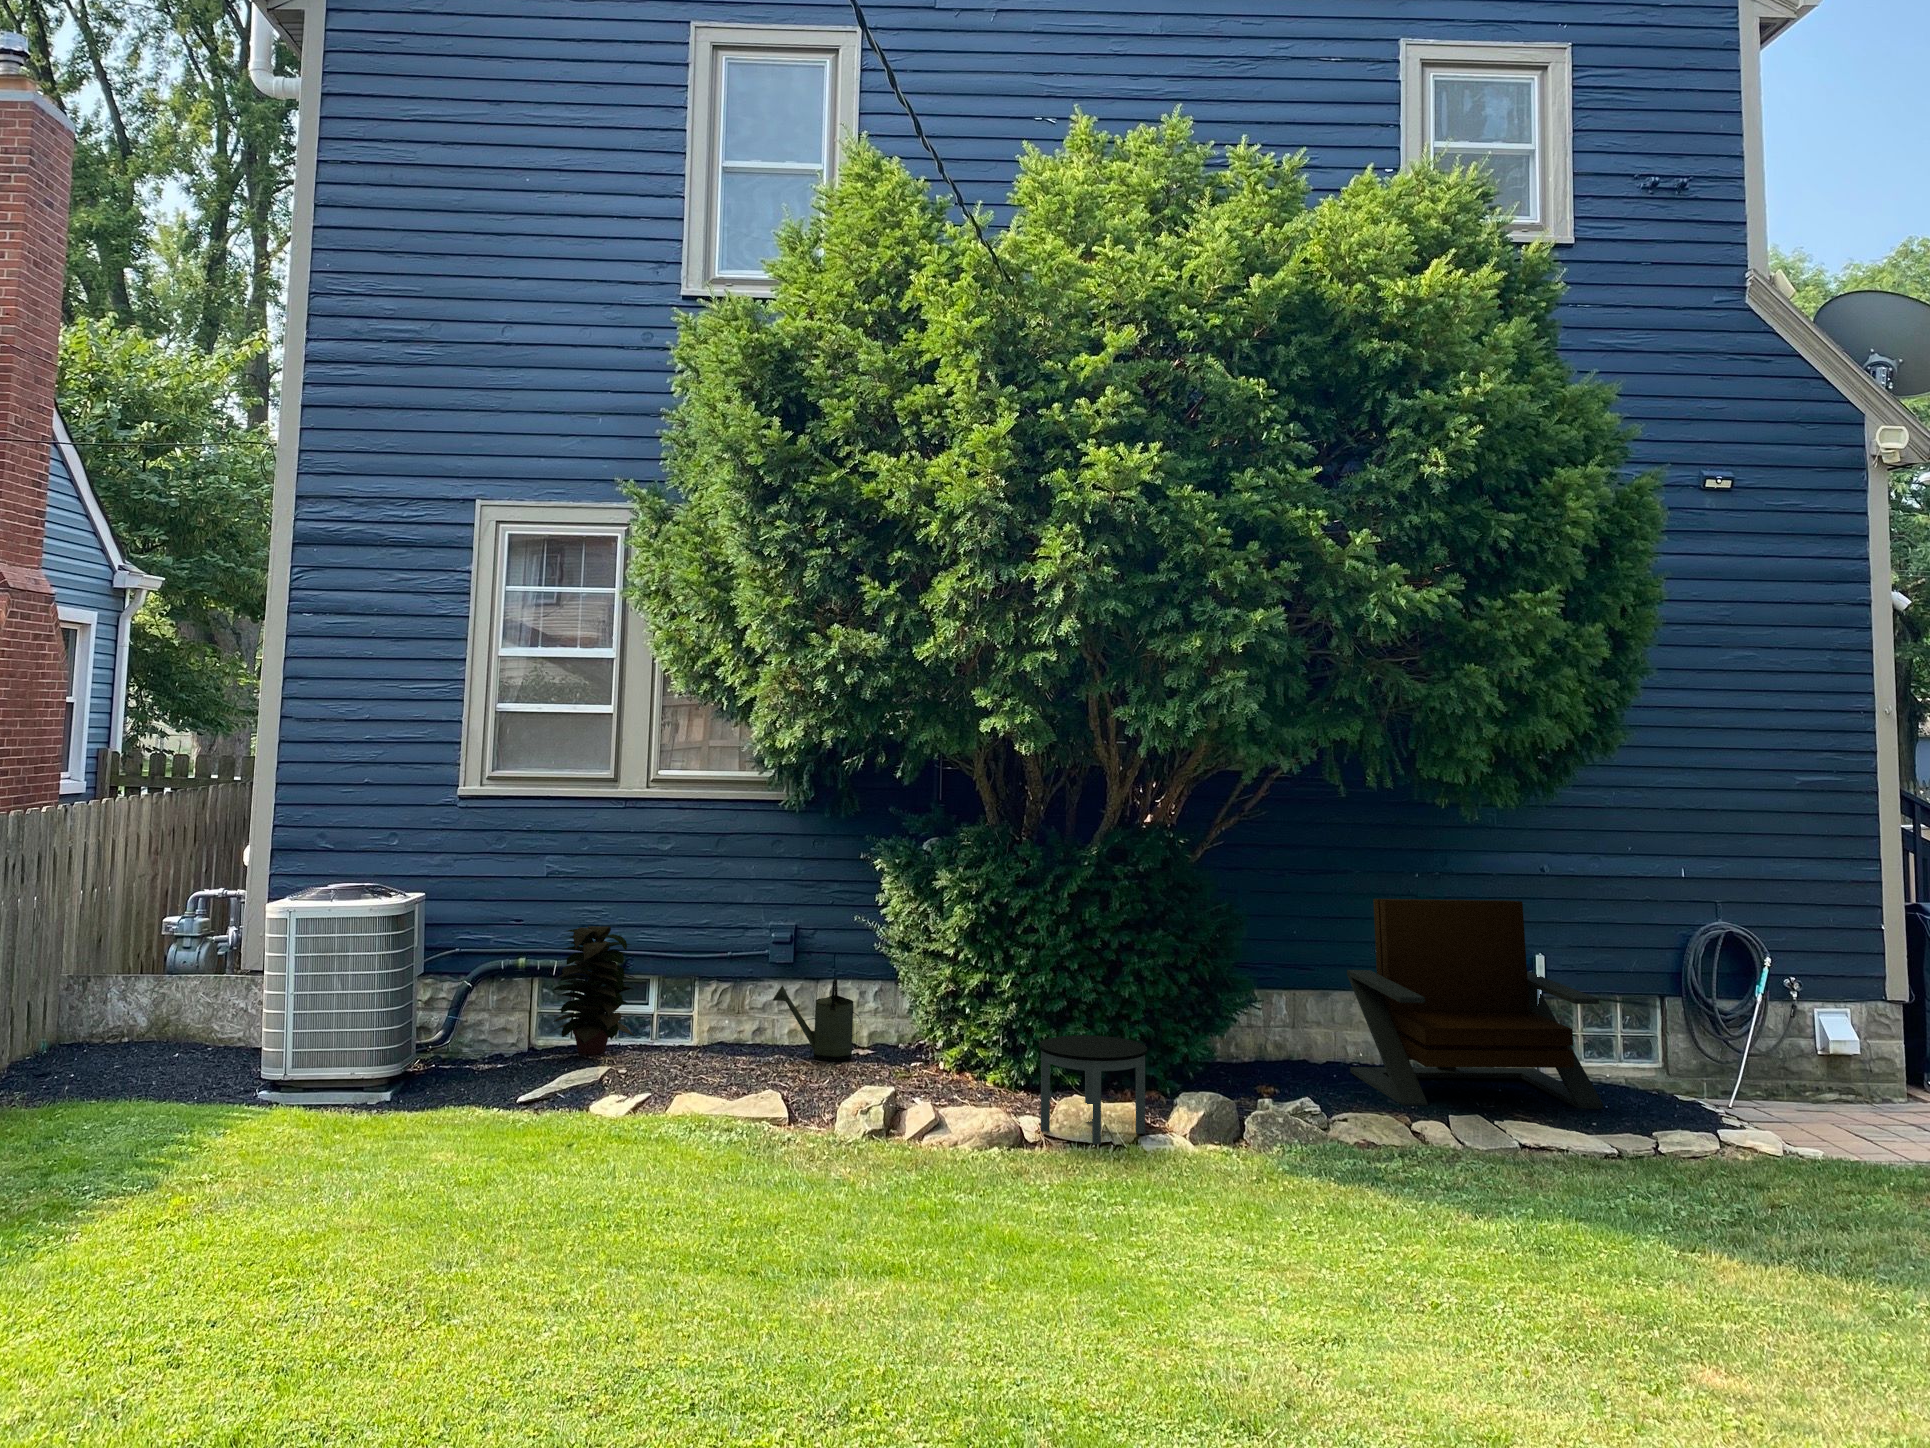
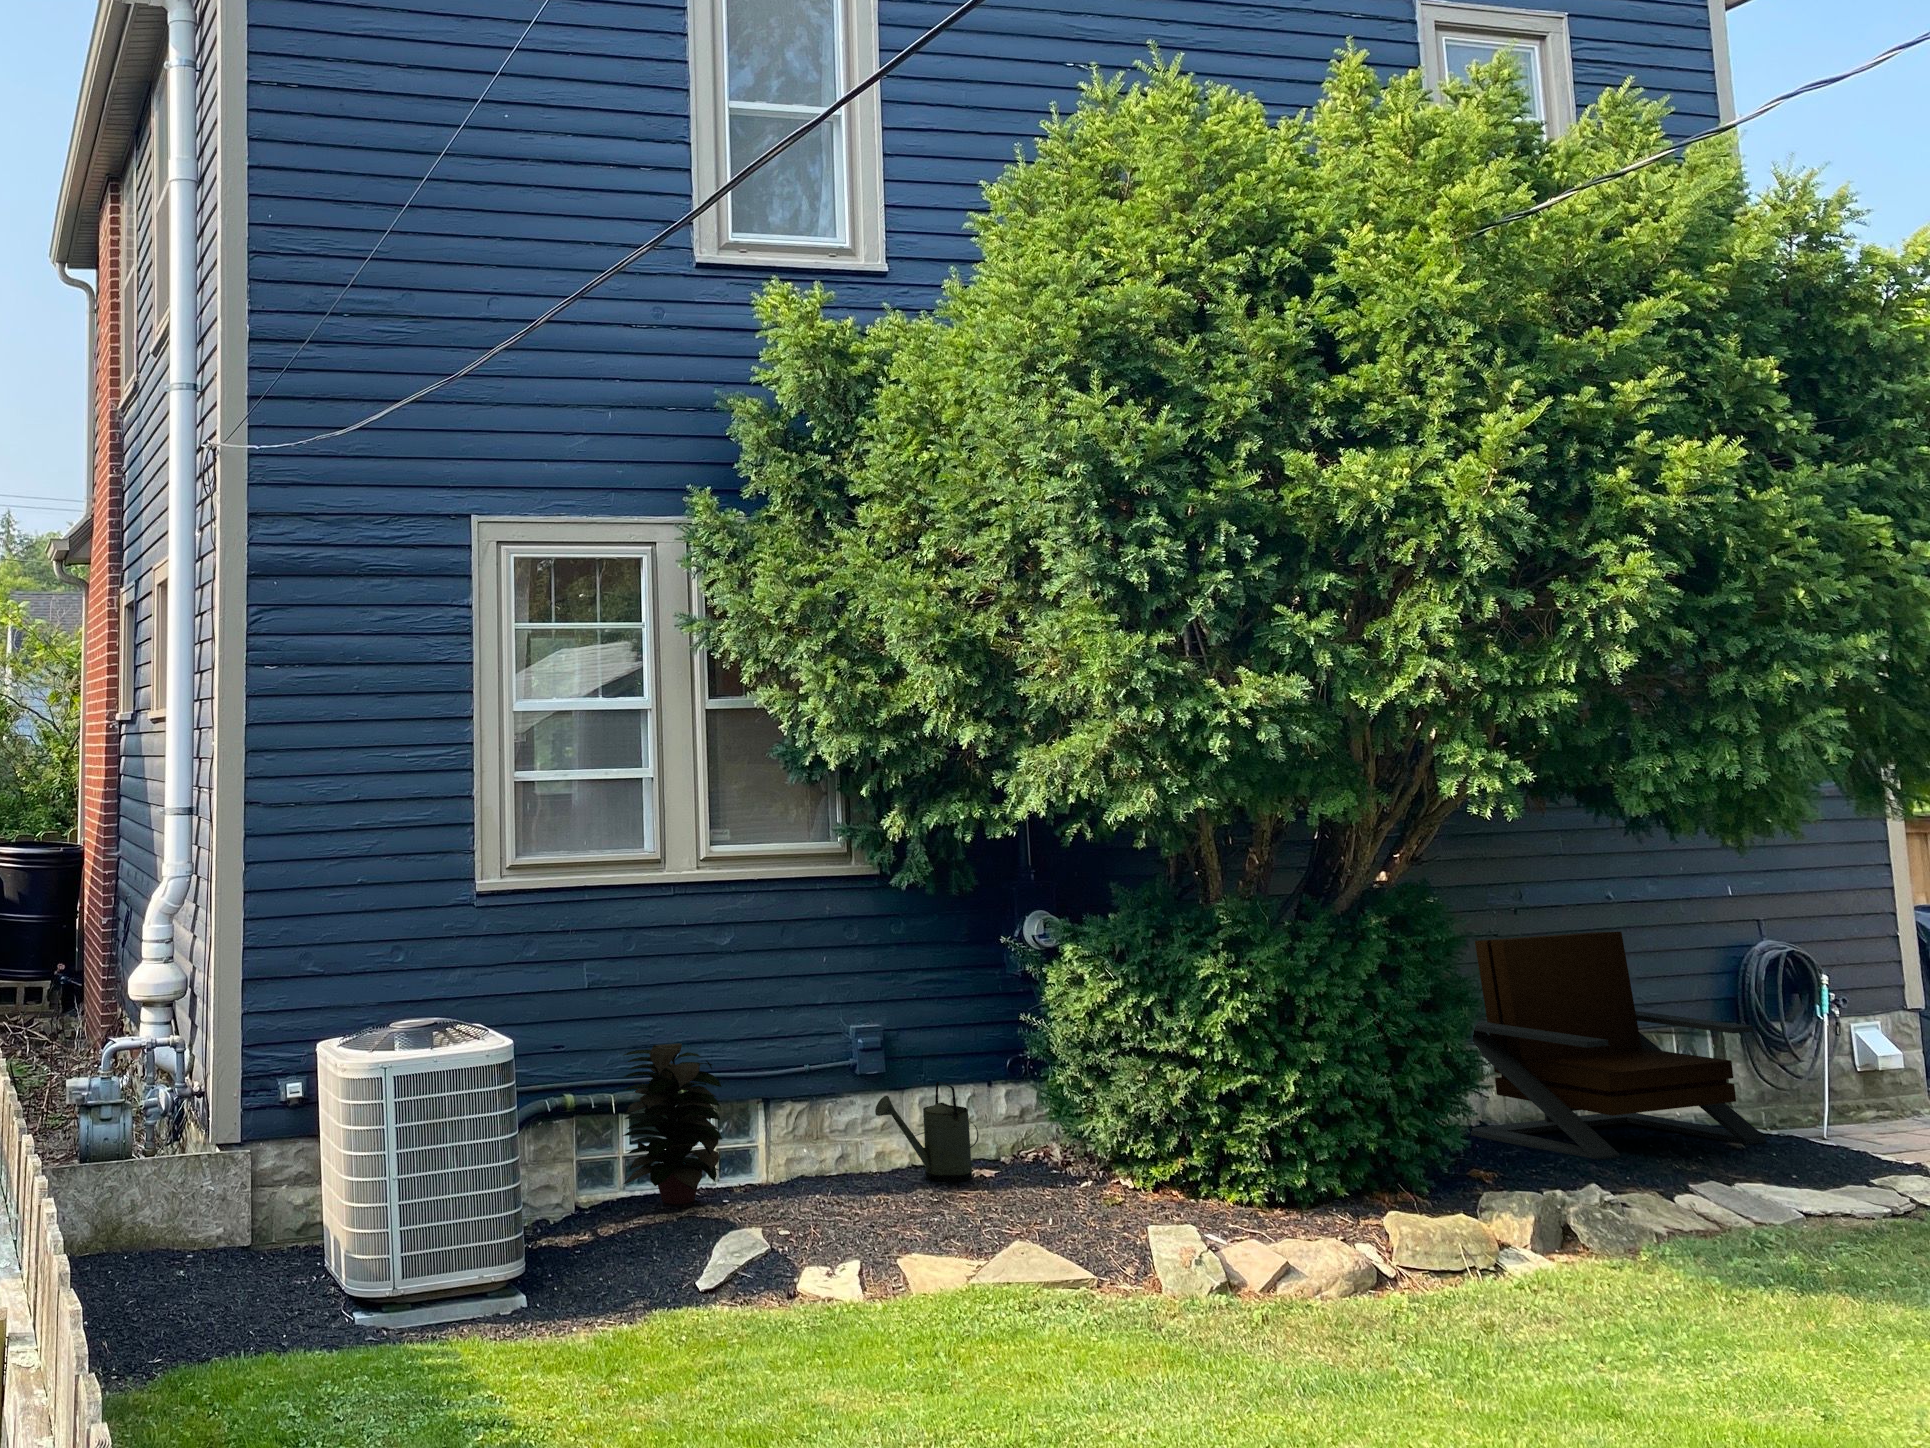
round table: present [1039,1035,1147,1144] -> none [1342,1111,1473,1232]

